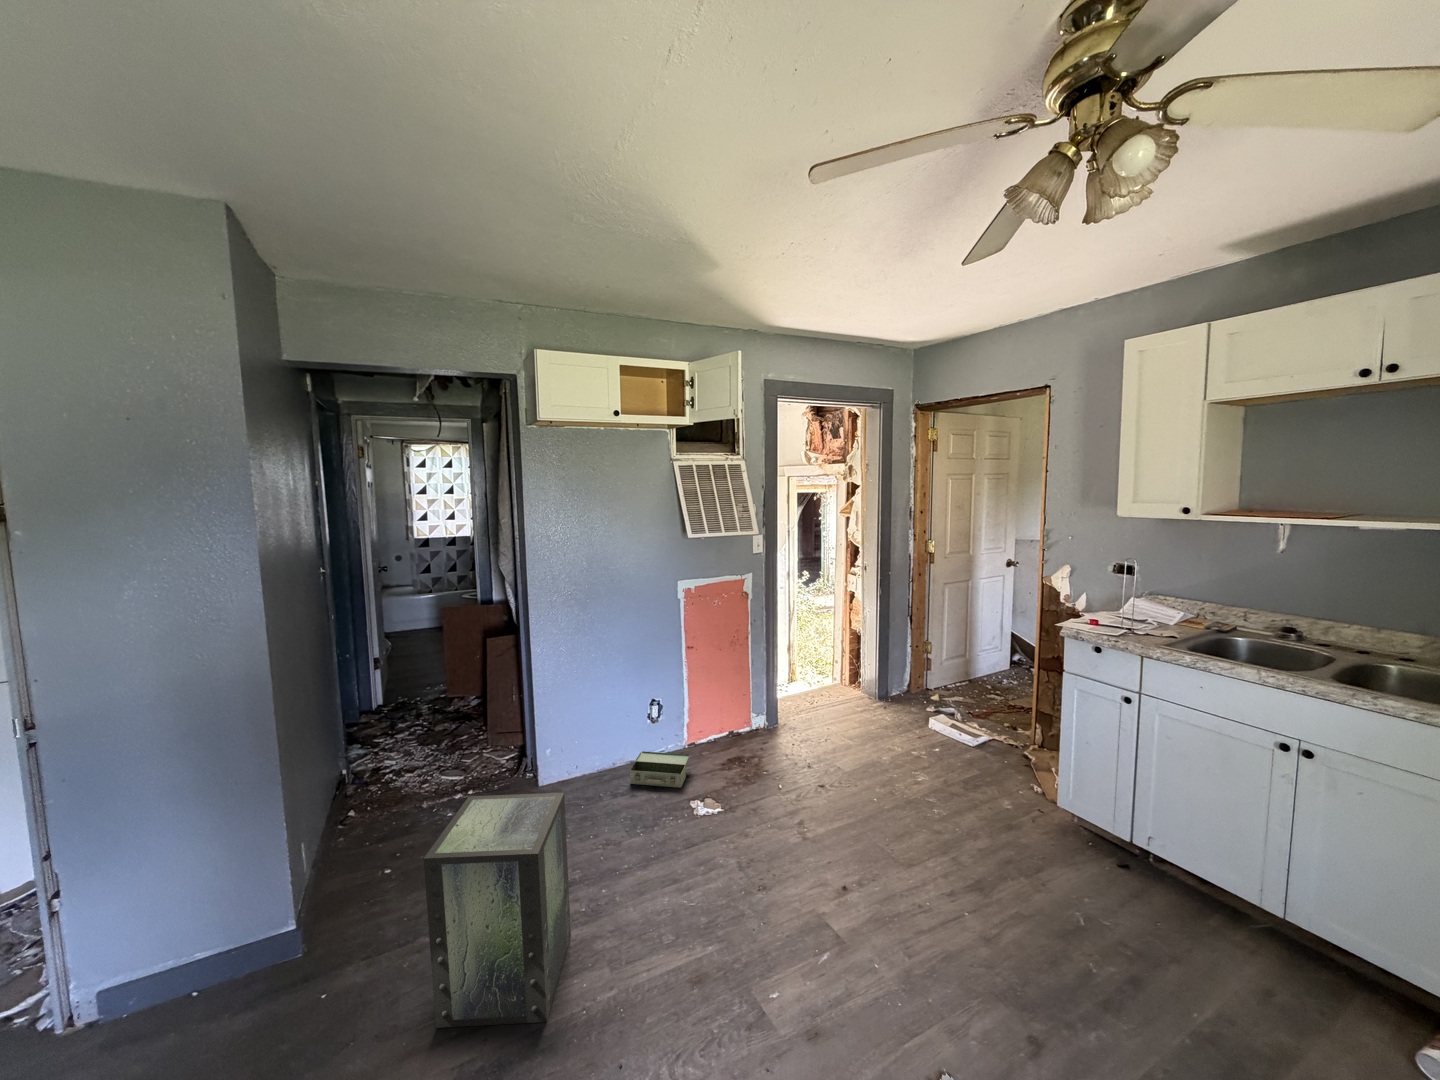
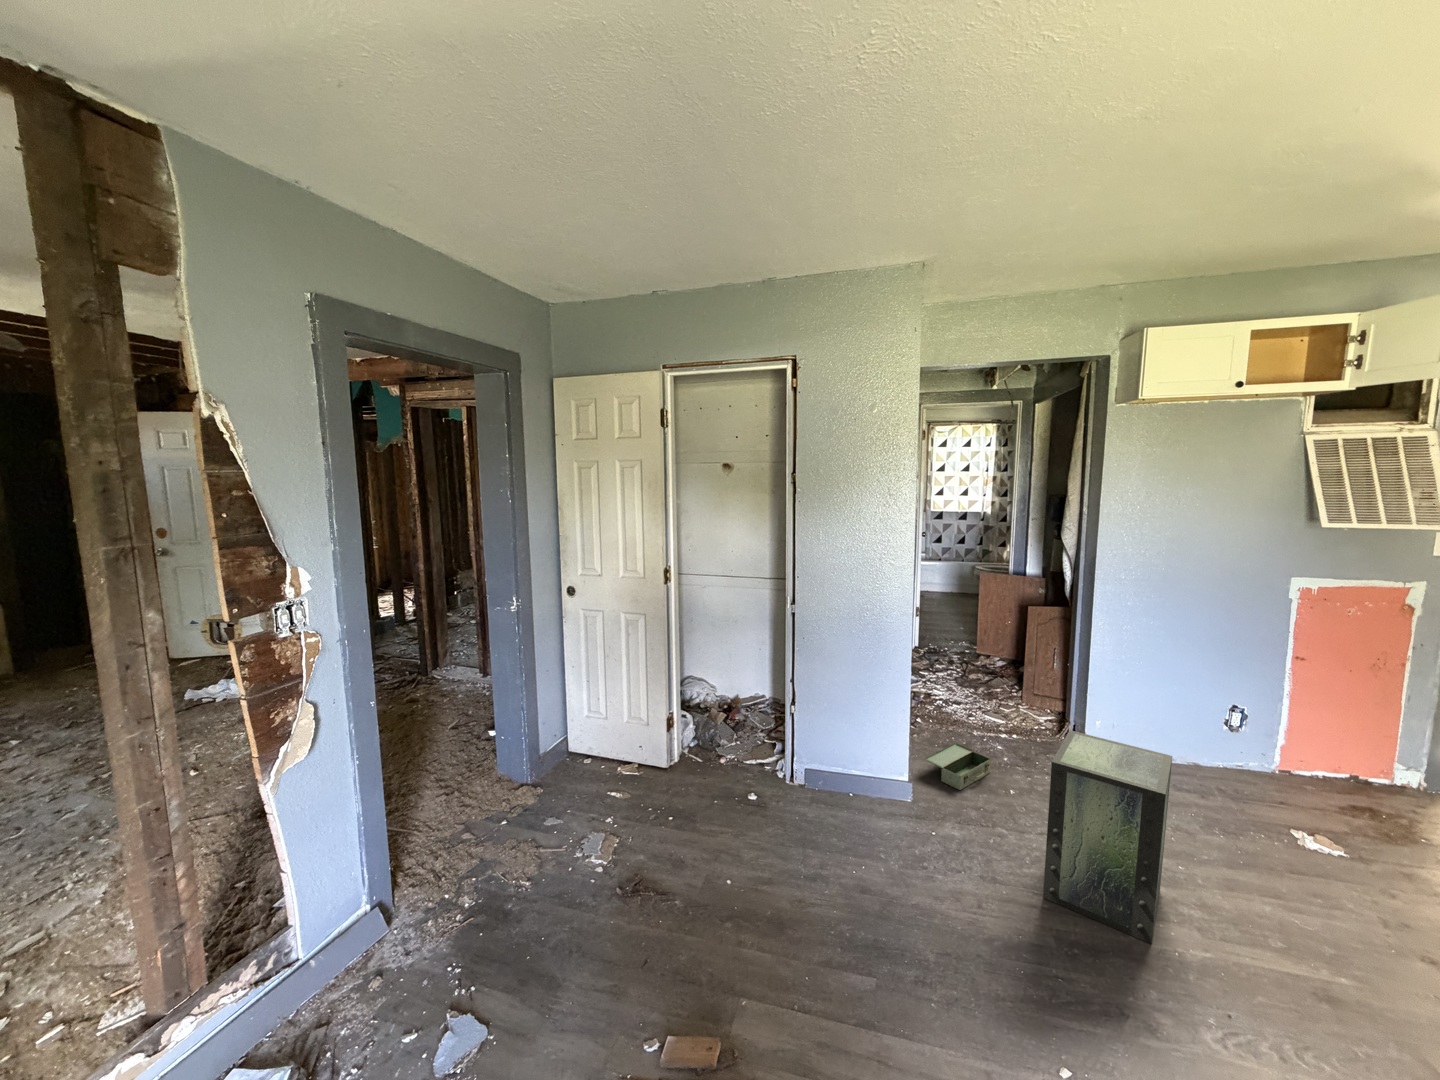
toolbox: present [630,751,690,788] -> present [925,744,991,790]

